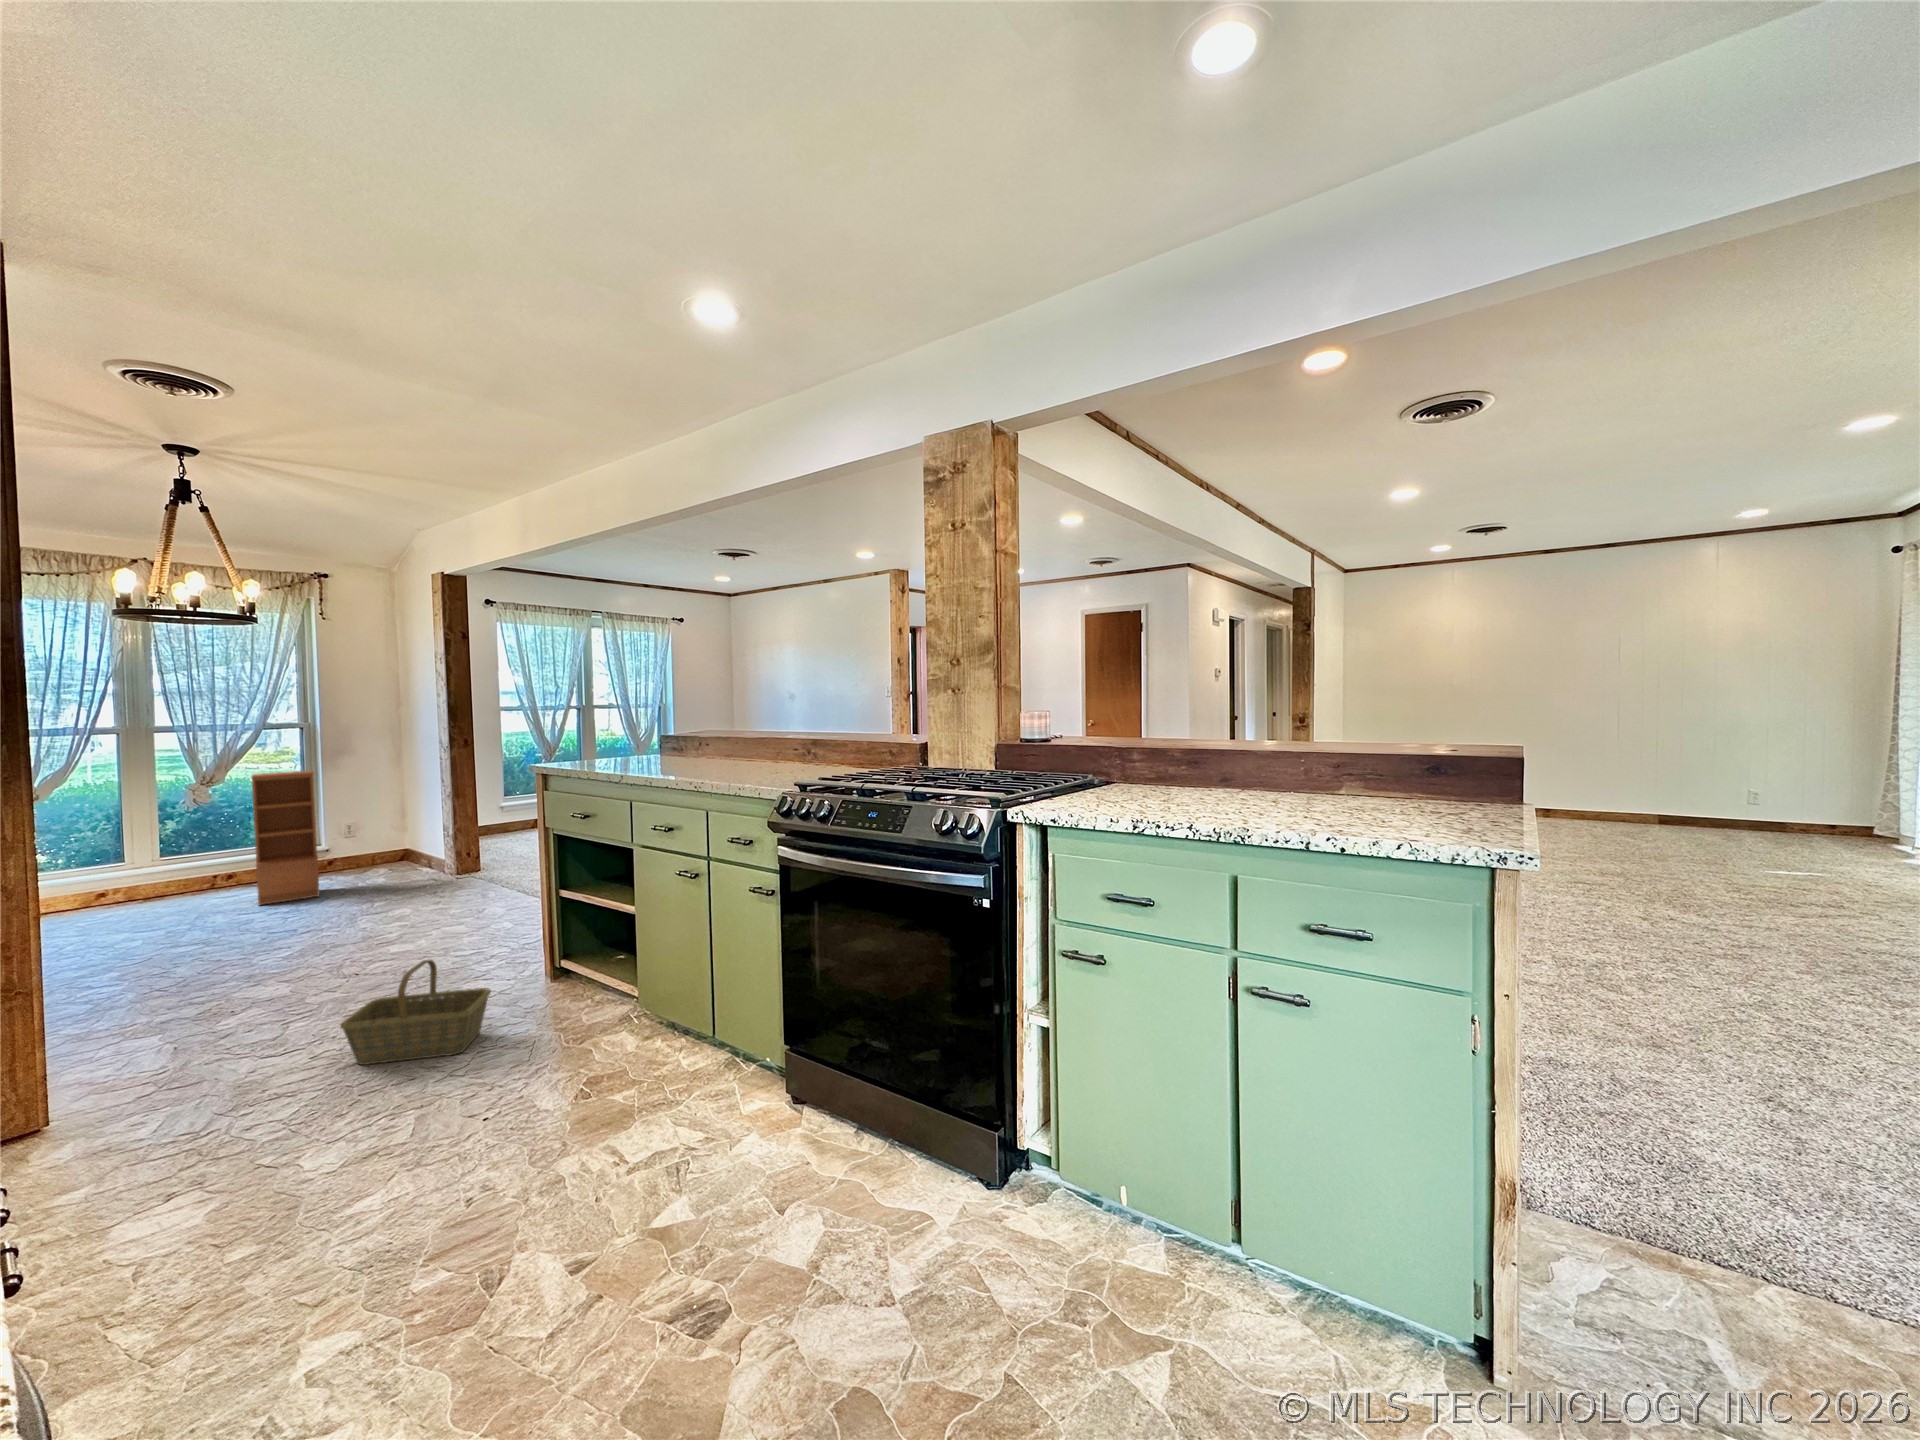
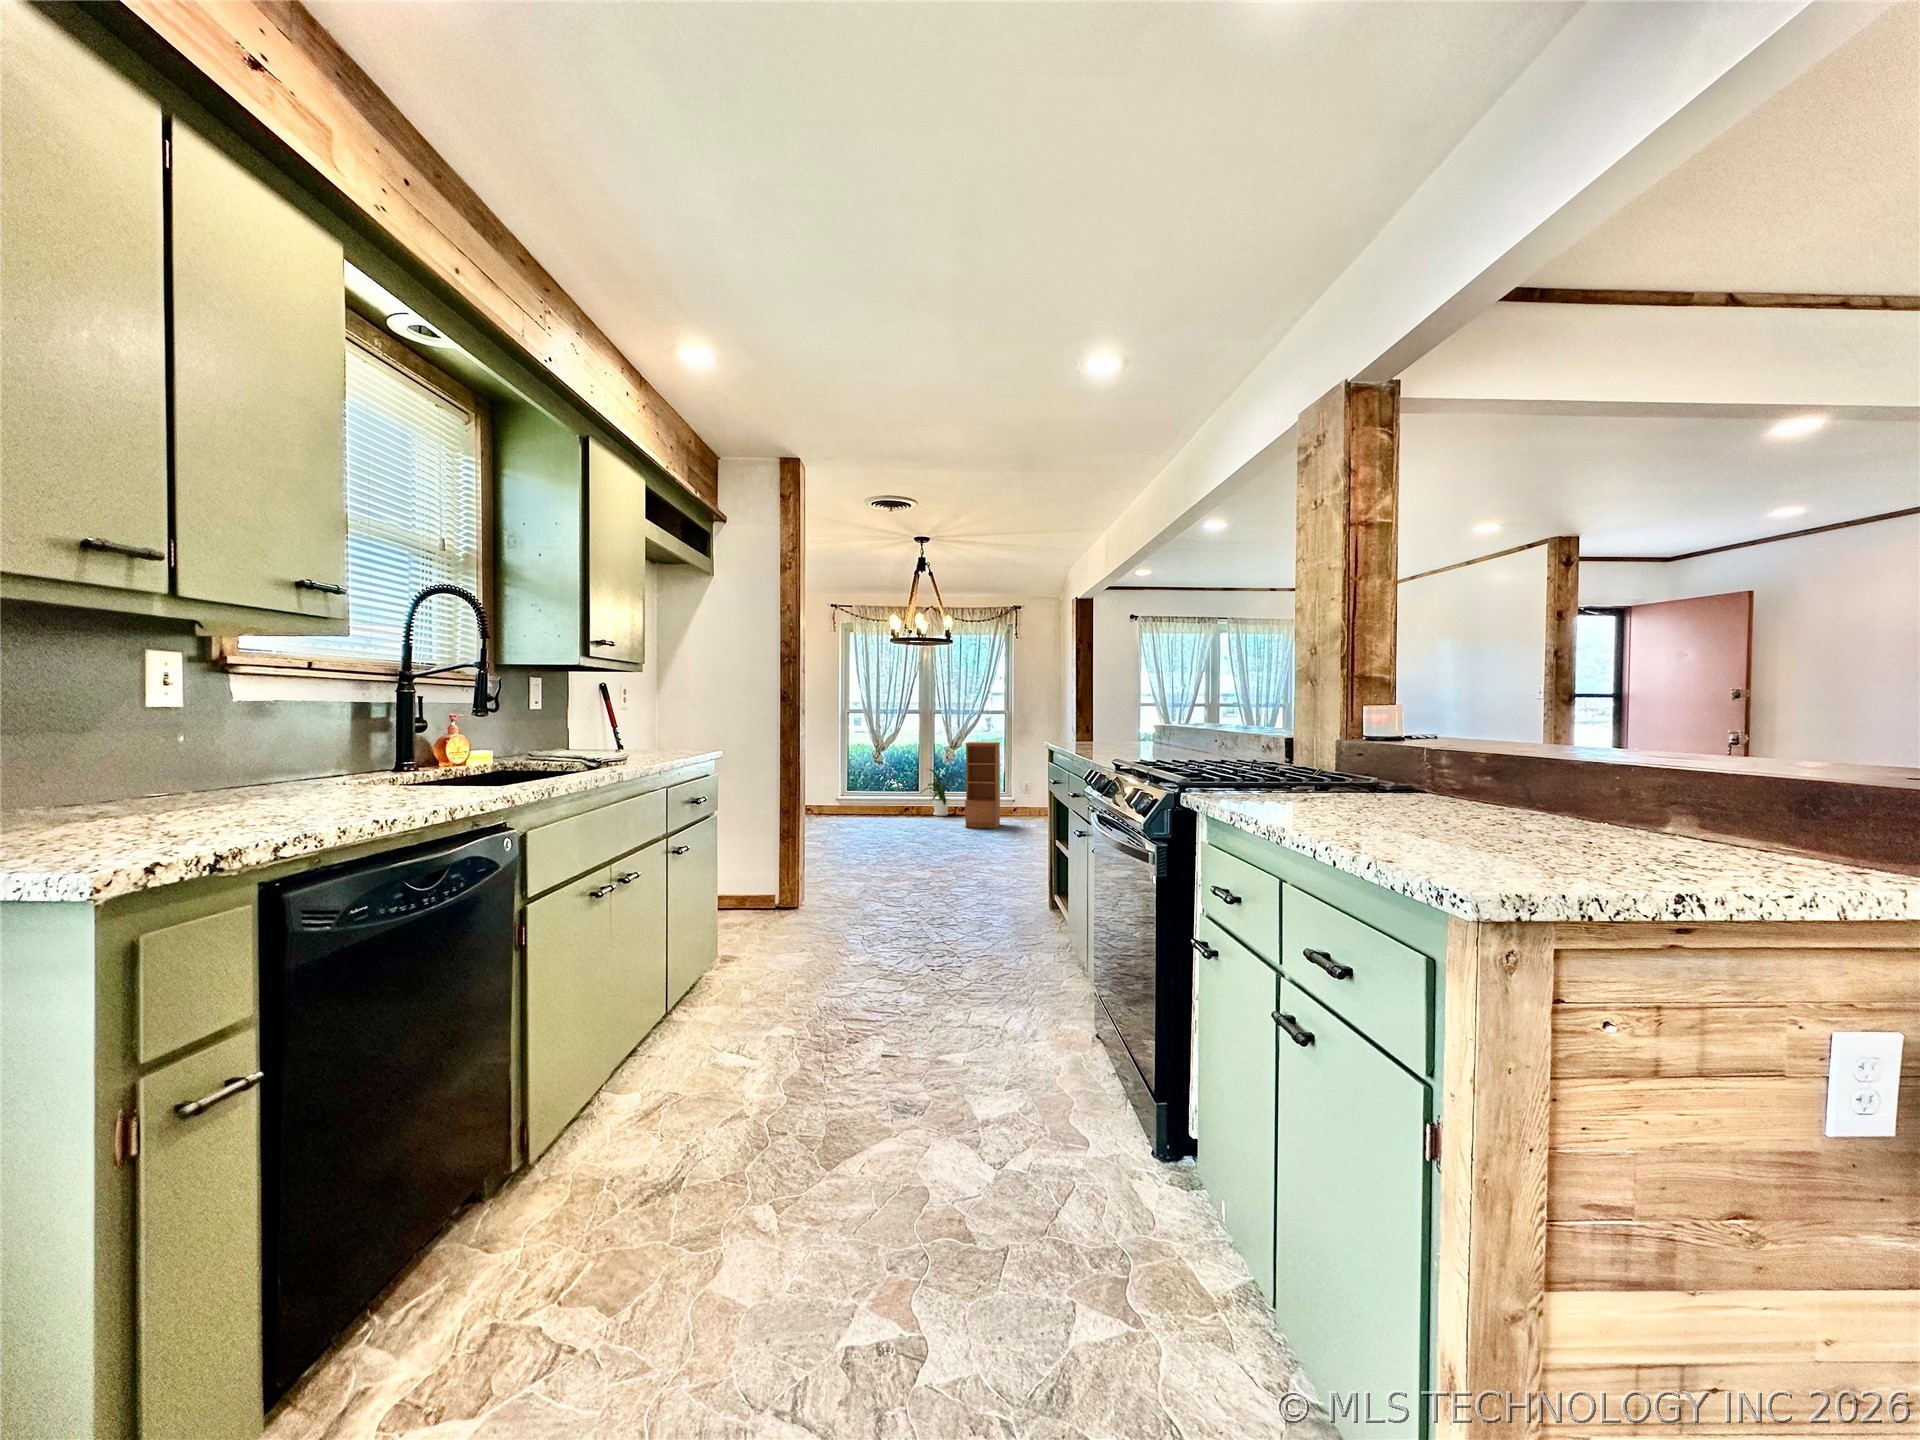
house plant: none [122,825,213,898] -> present [922,769,956,816]
basket: present [340,960,491,1065] -> none [909,866,989,932]

